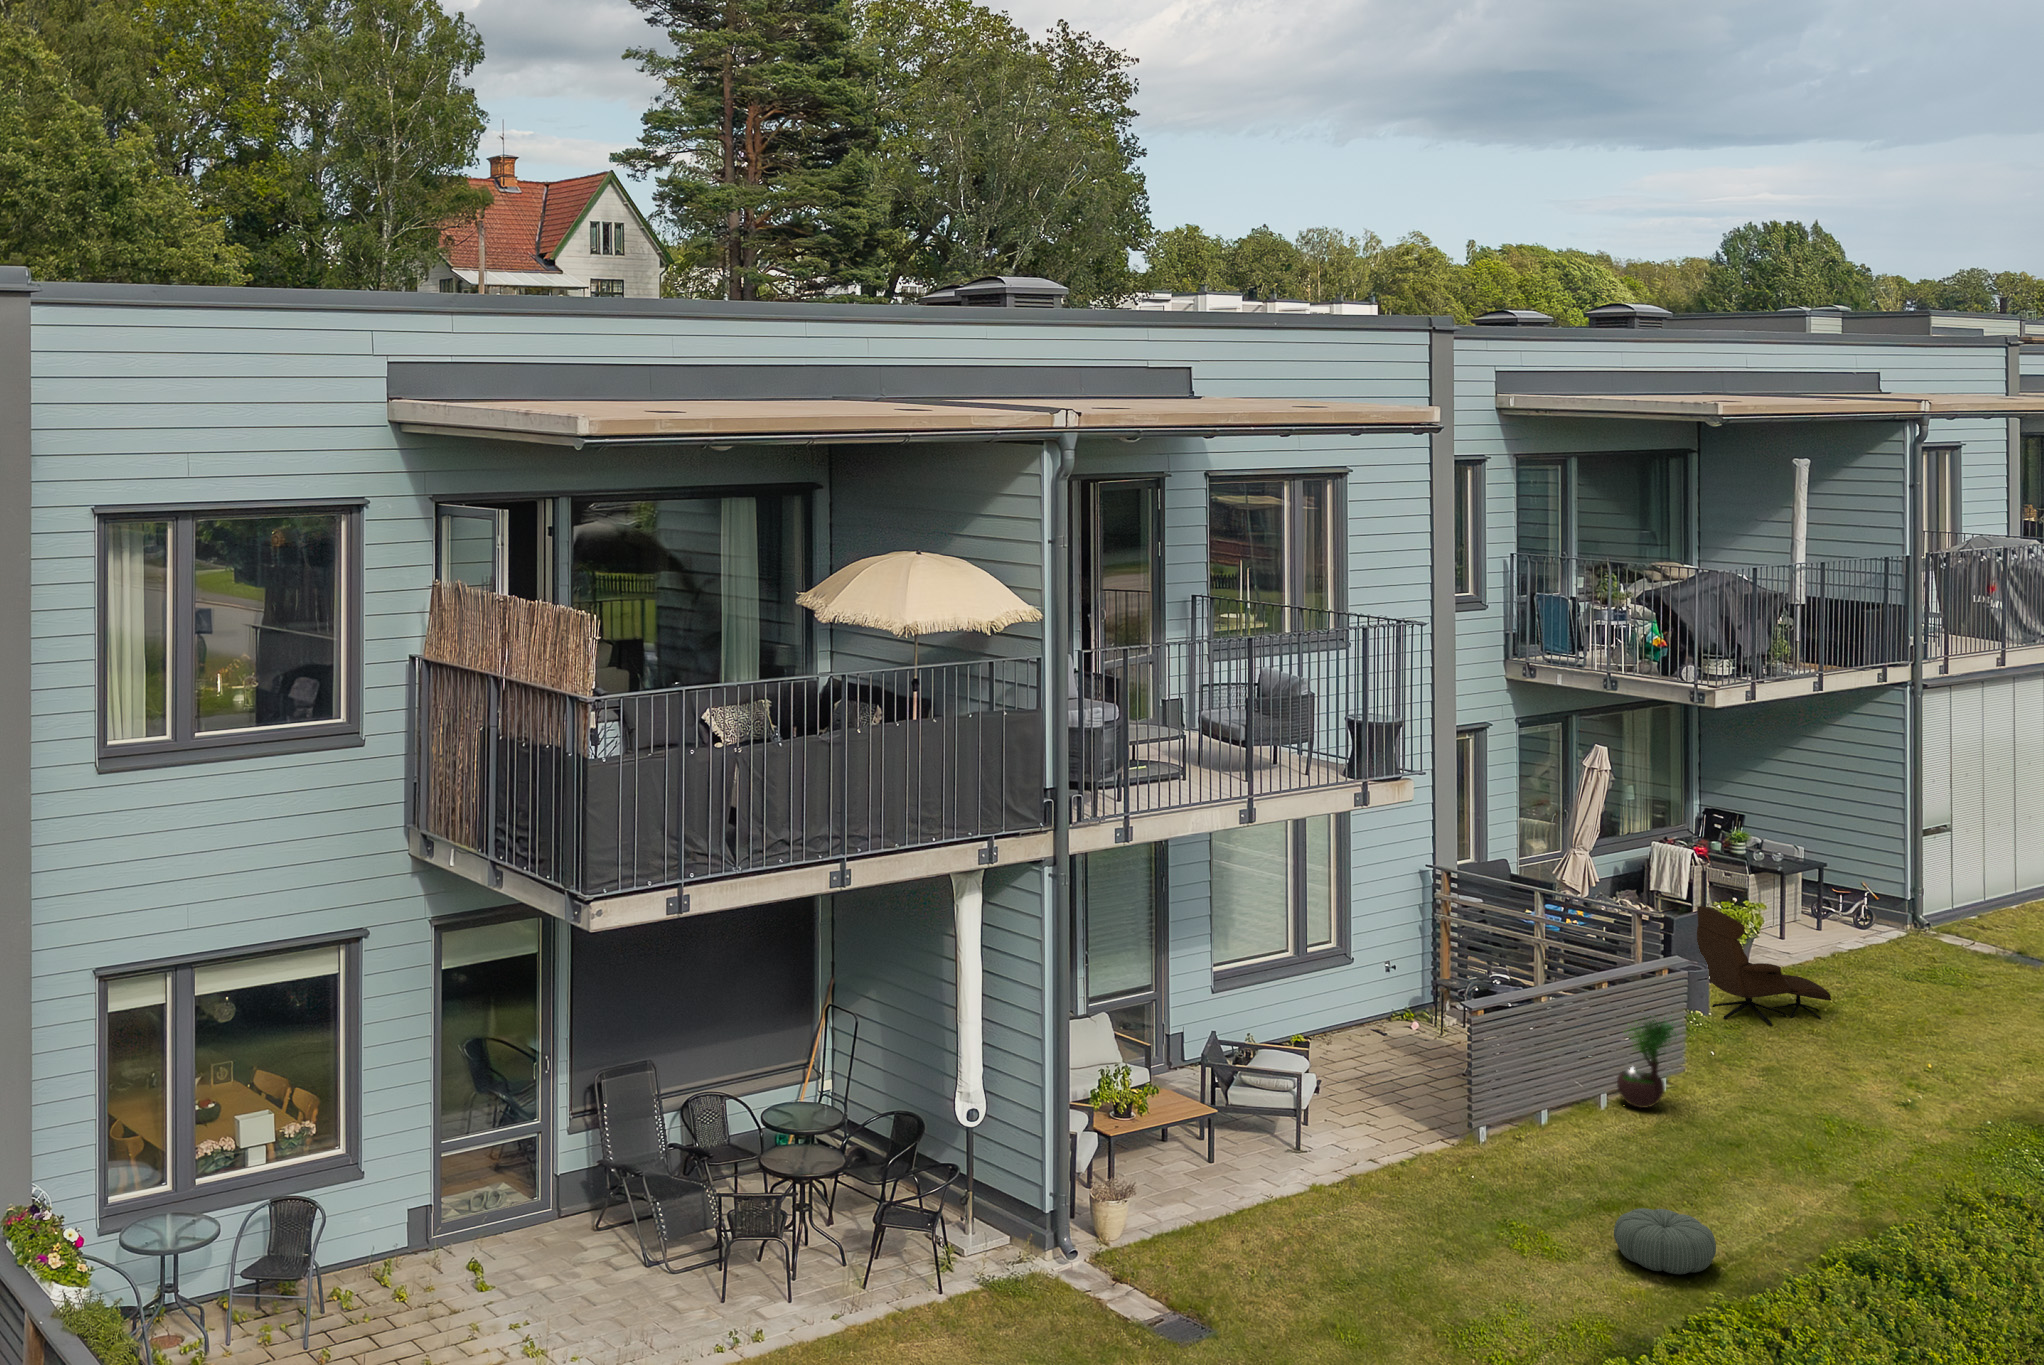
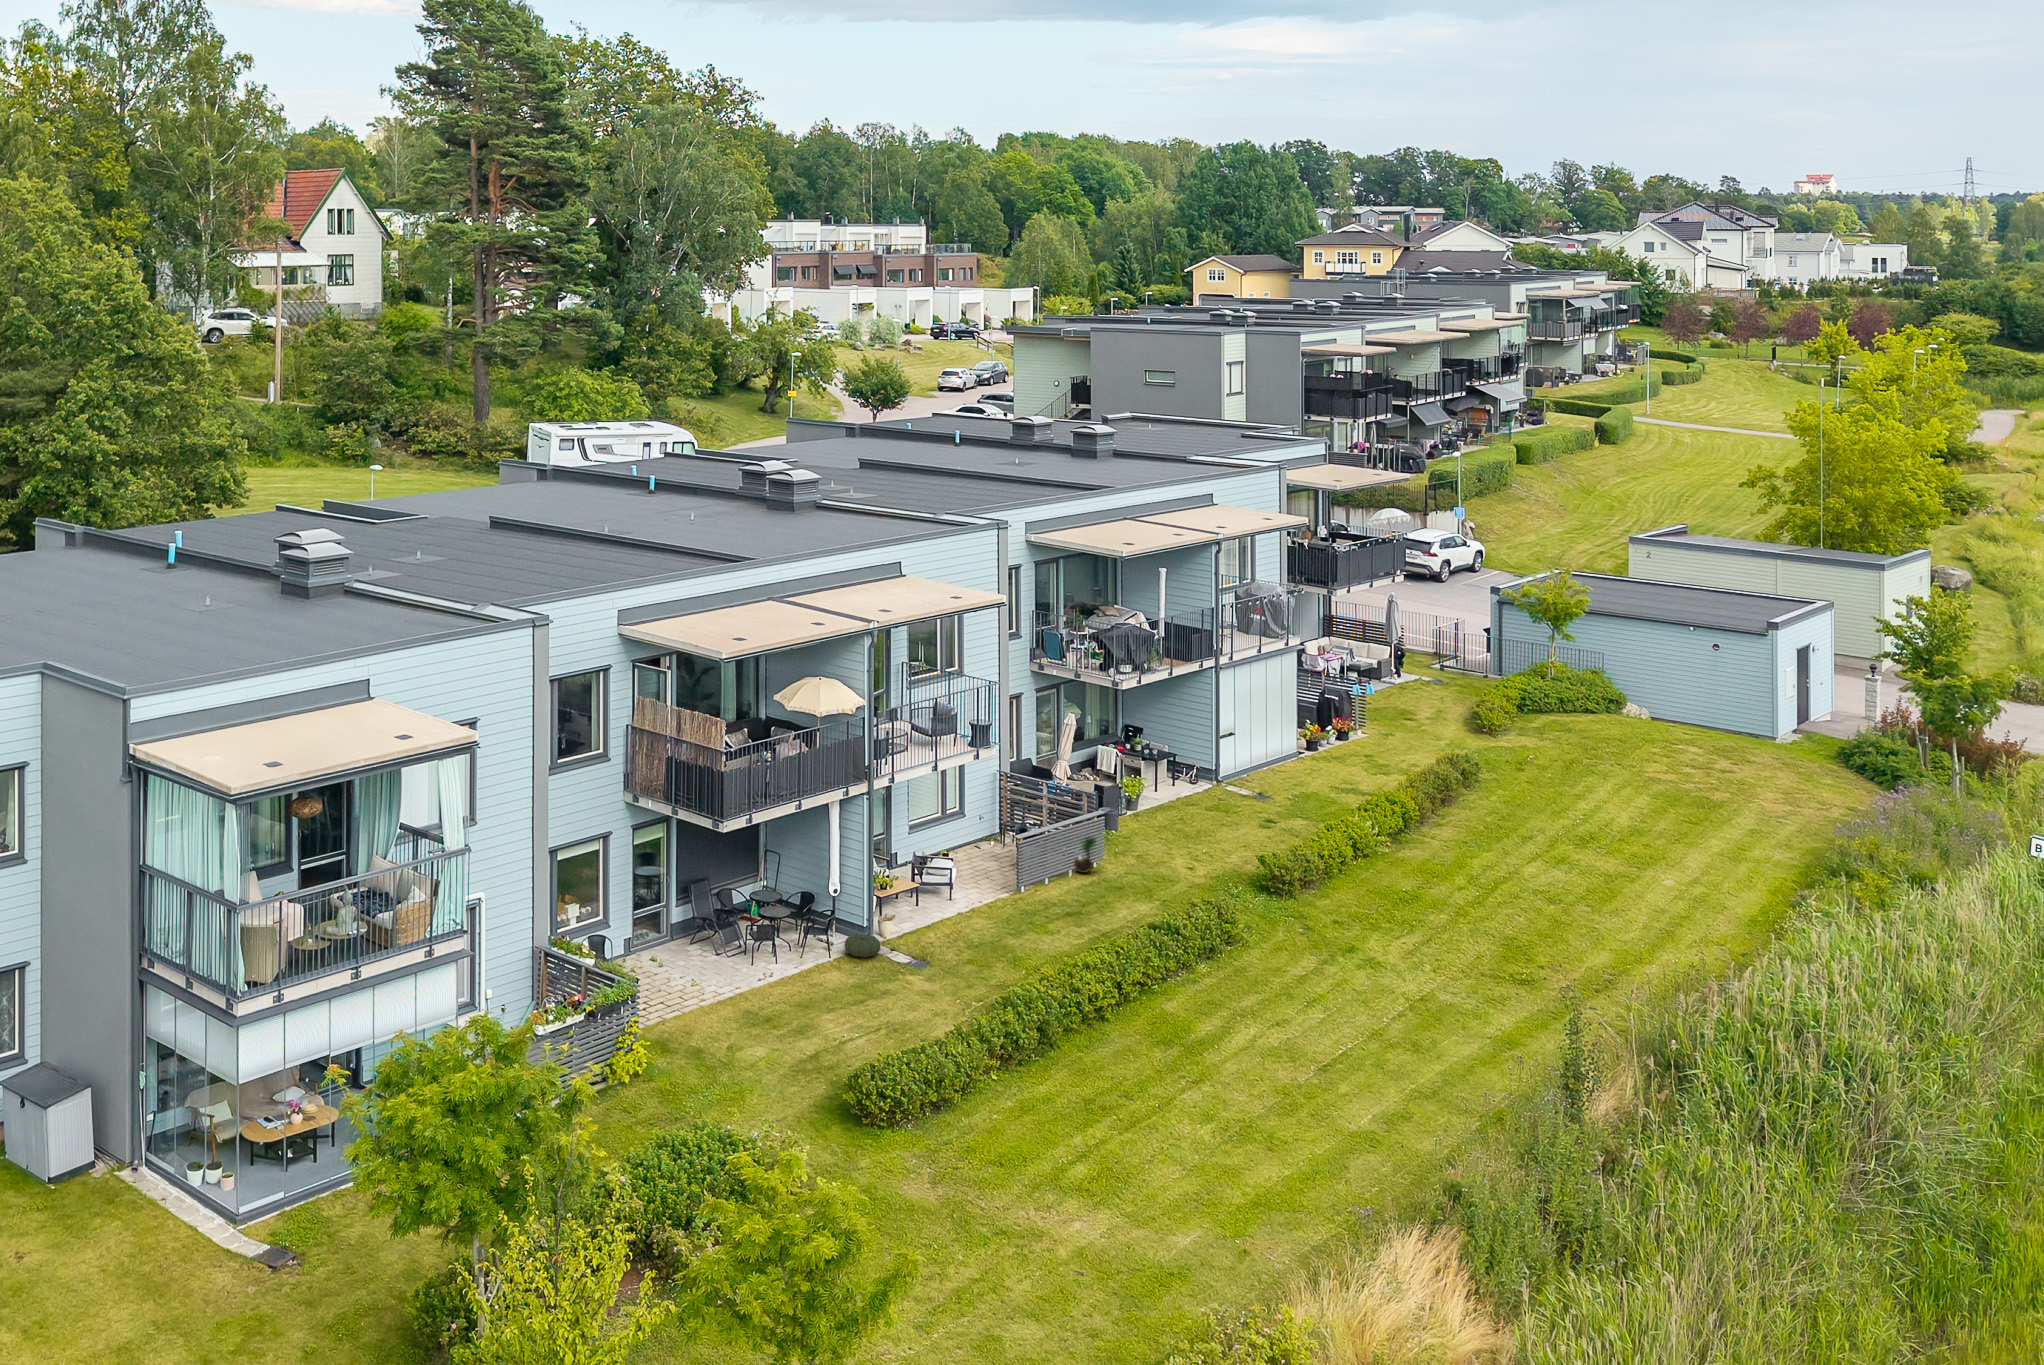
lounge chair: present [1697,906,1831,1025] -> none [1113,782,1167,834]
pouf: present [1614,1208,1716,1274] -> present [845,934,881,957]

